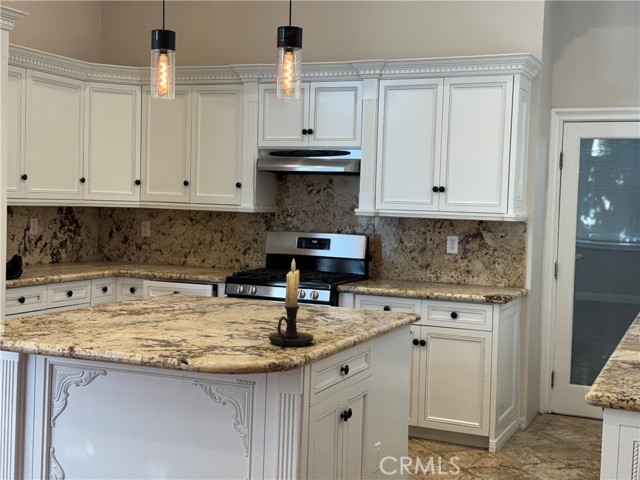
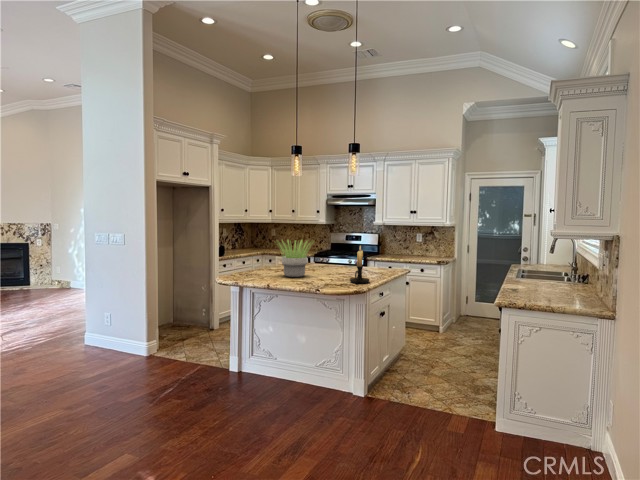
potted plant: none [98,240,198,329] -> present [280,240,309,277]

